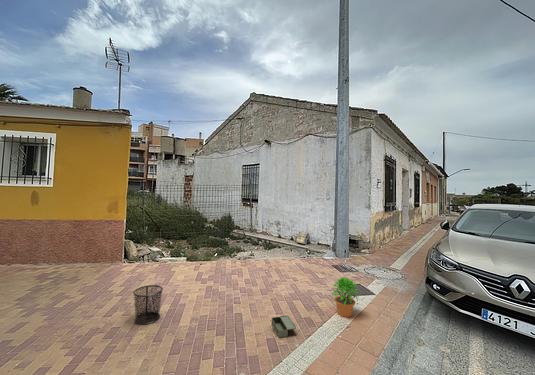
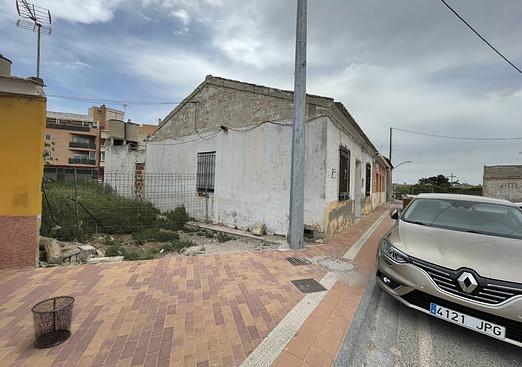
potted plant: present [332,277,358,317] -> none [278,275,311,318]
toolbox: present [272,315,296,337] -> none [209,323,237,352]

